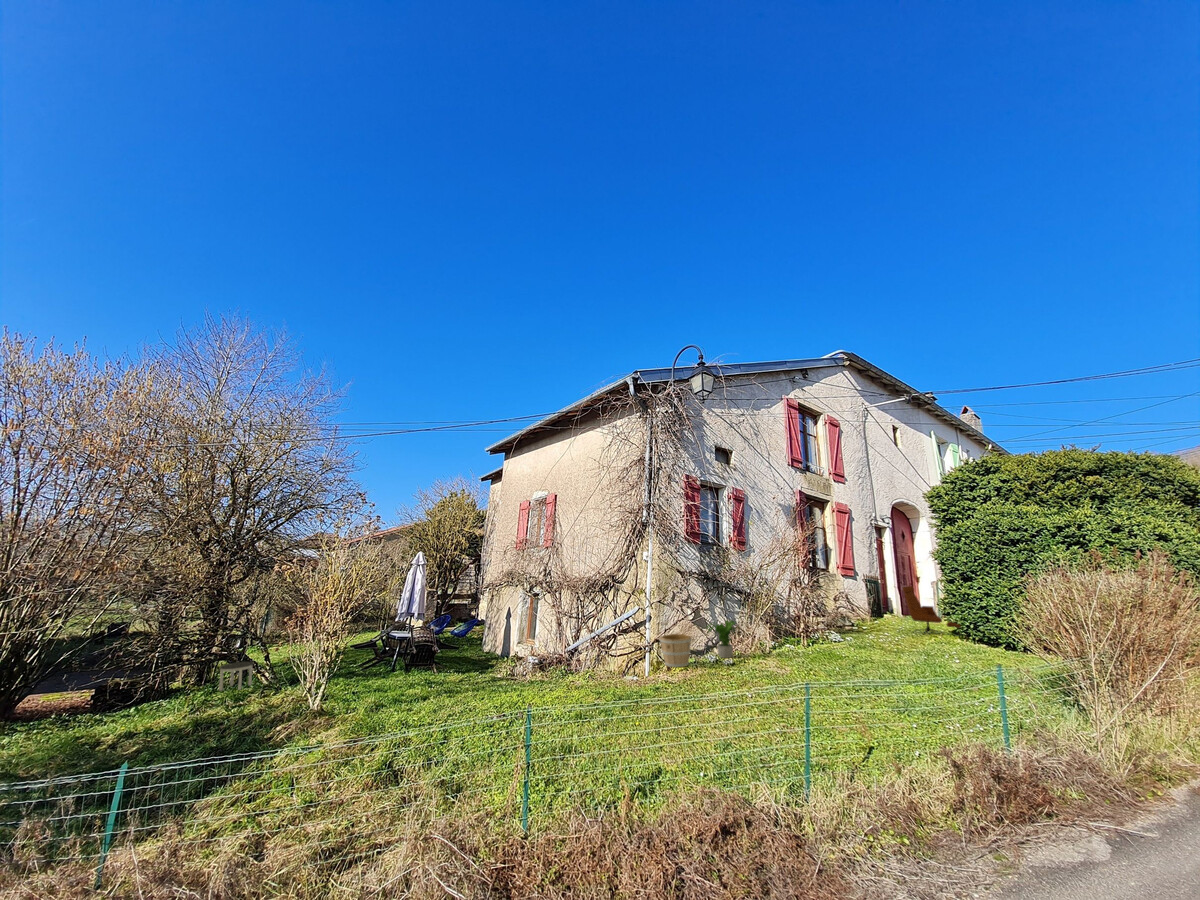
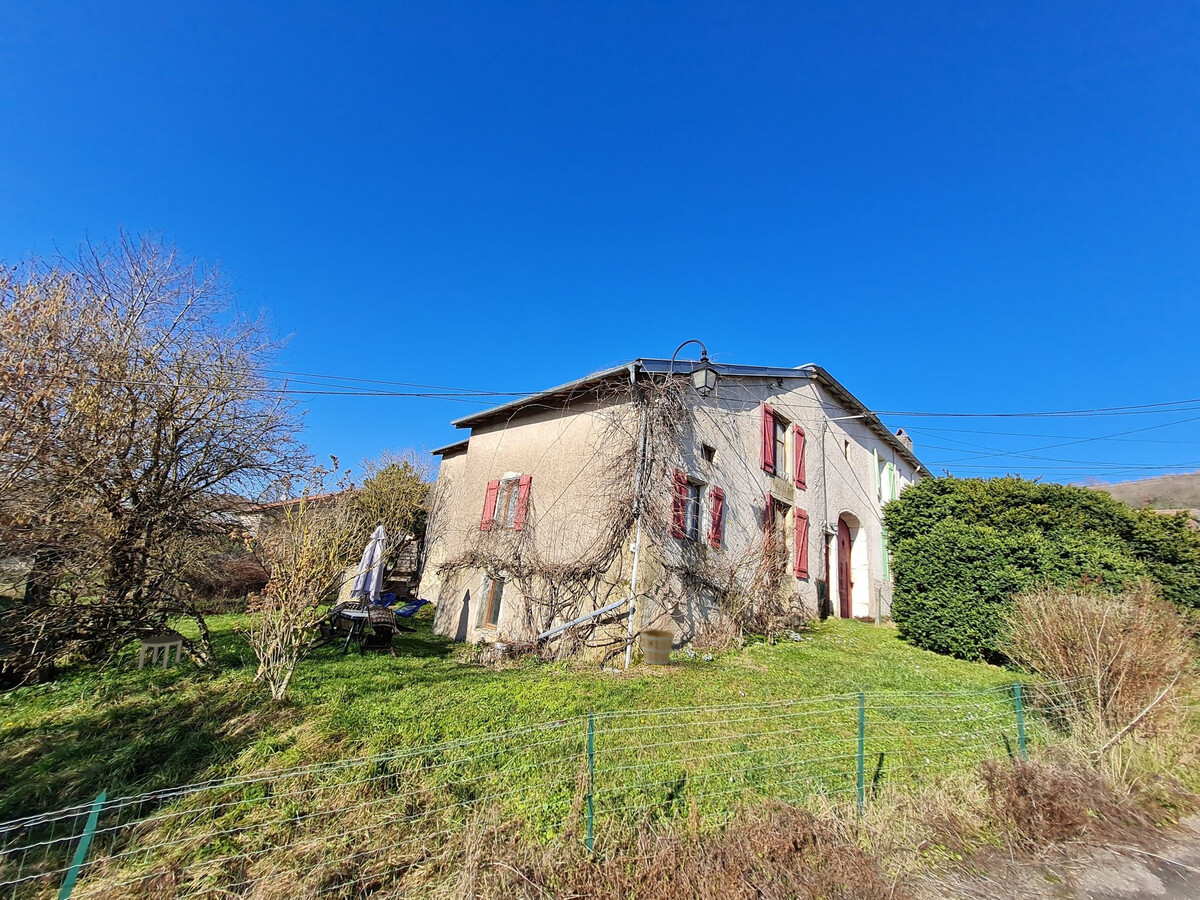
lounge chair: present [903,586,962,635] -> none [860,593,922,646]
potted plant: present [707,620,739,658] -> none [684,618,722,657]

